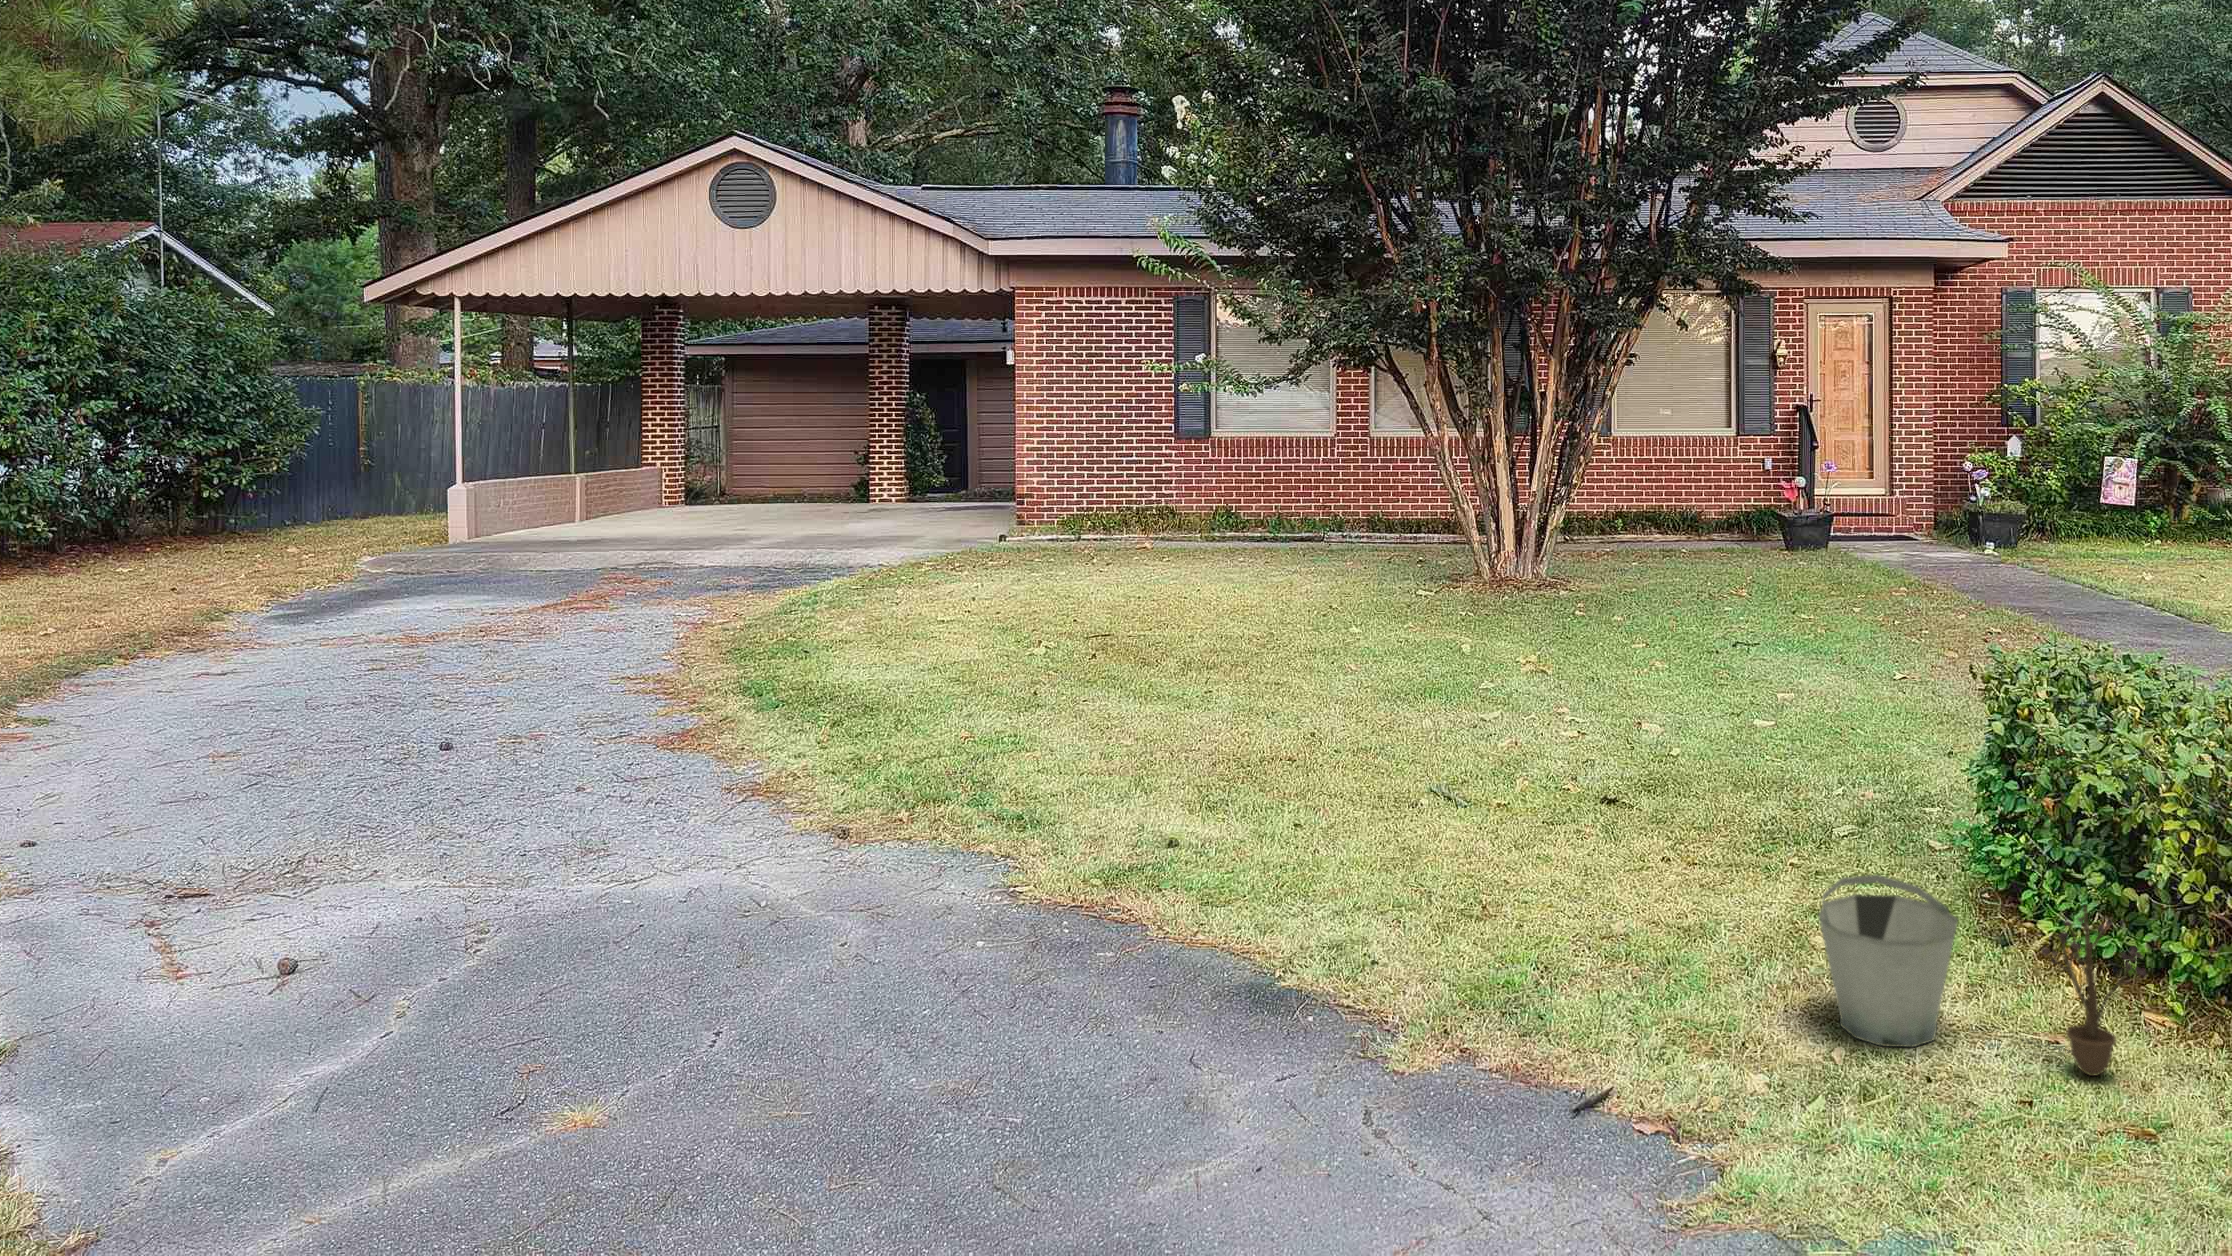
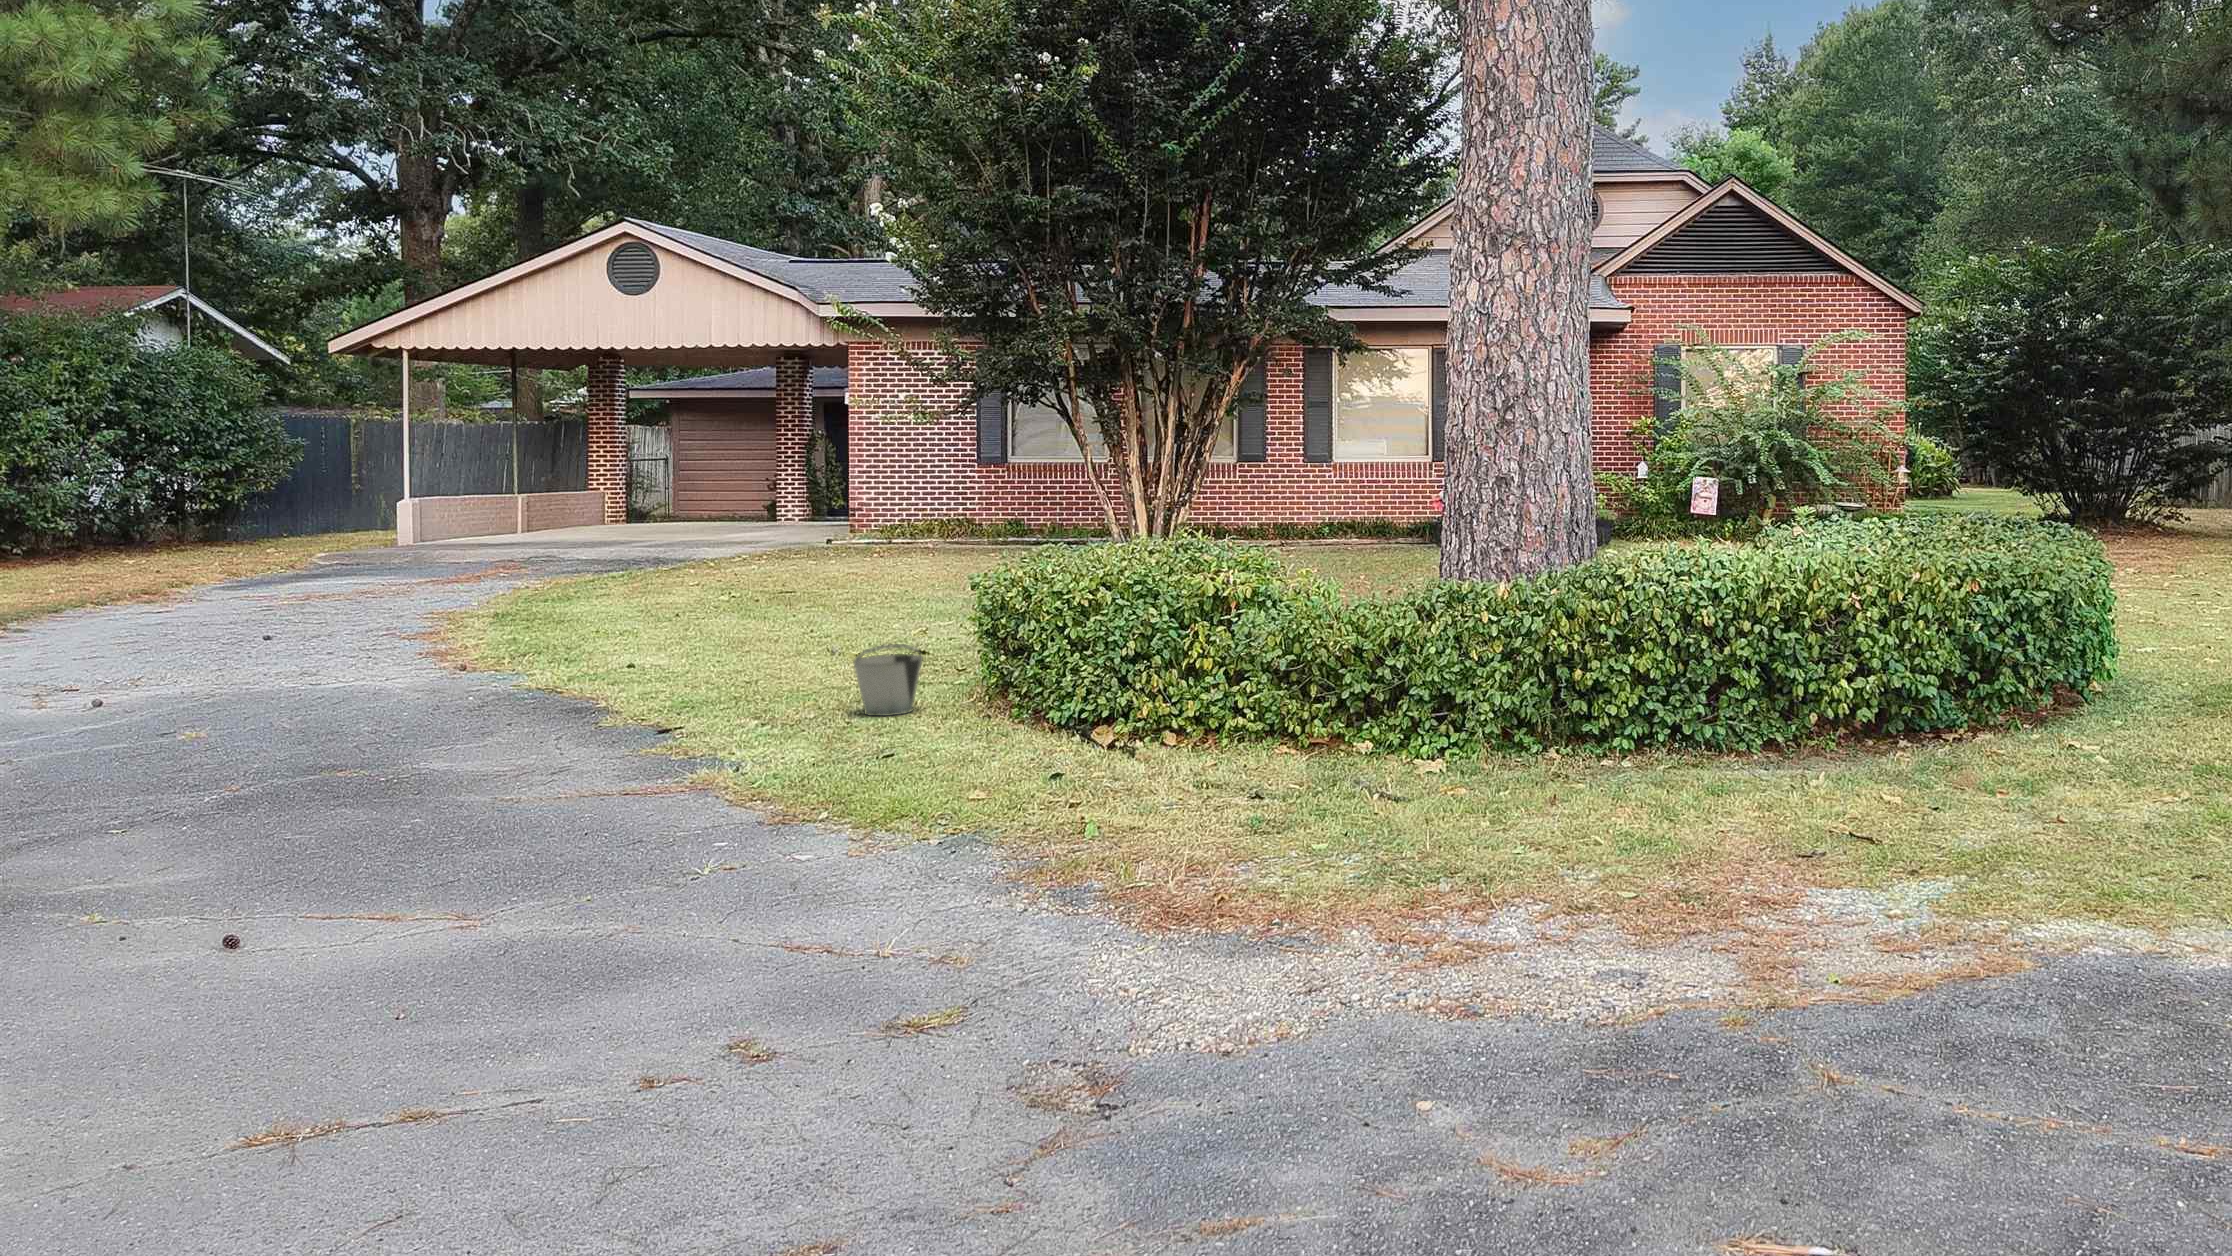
decorative plant: present [2022,906,2147,1076] -> none [934,644,964,722]

